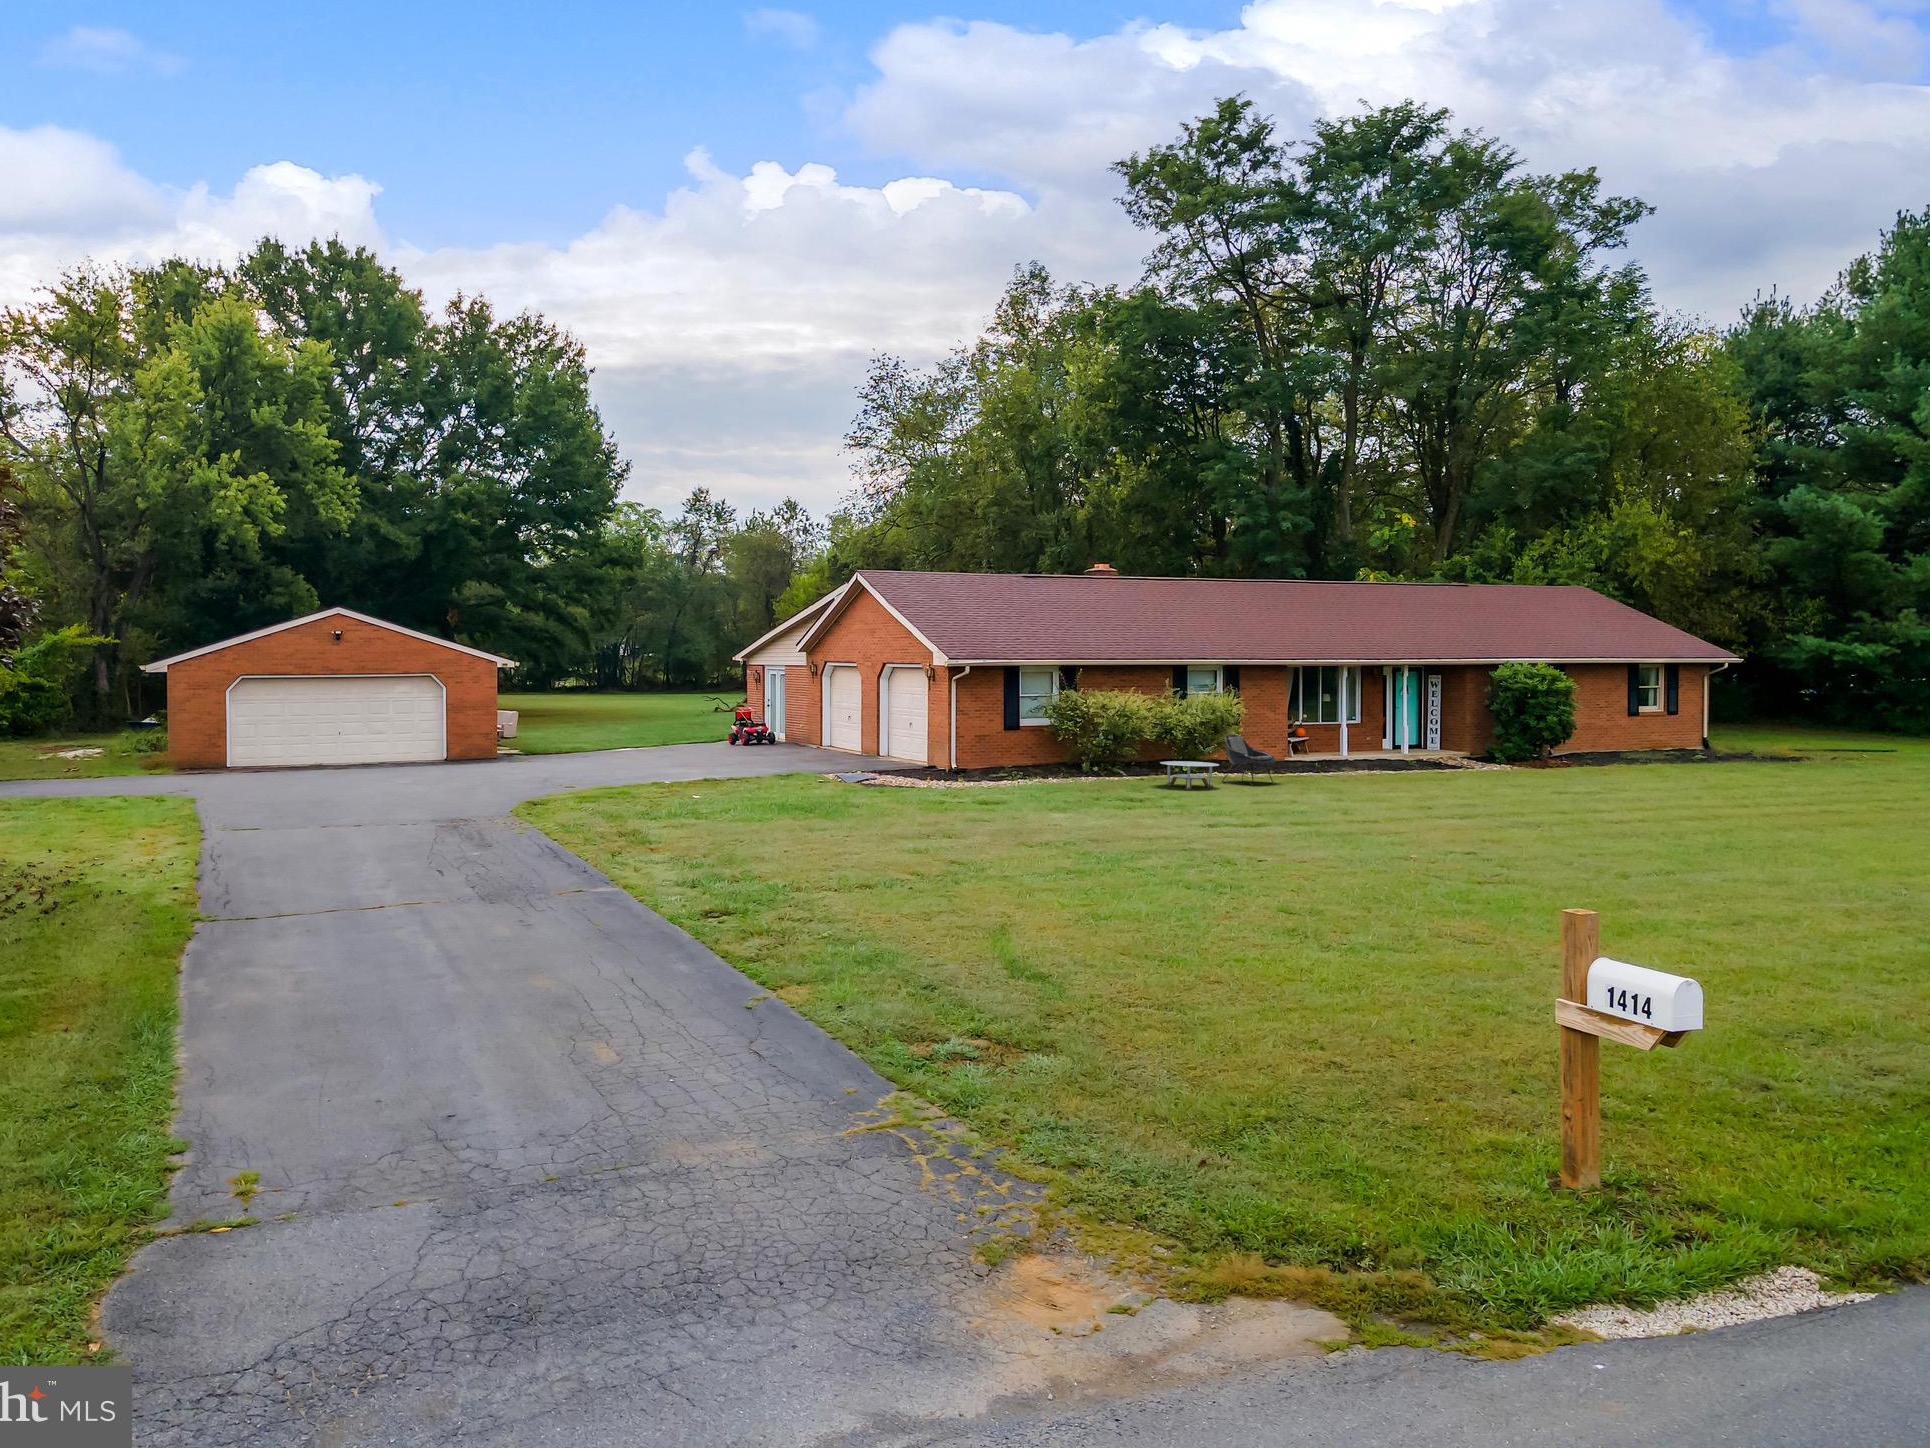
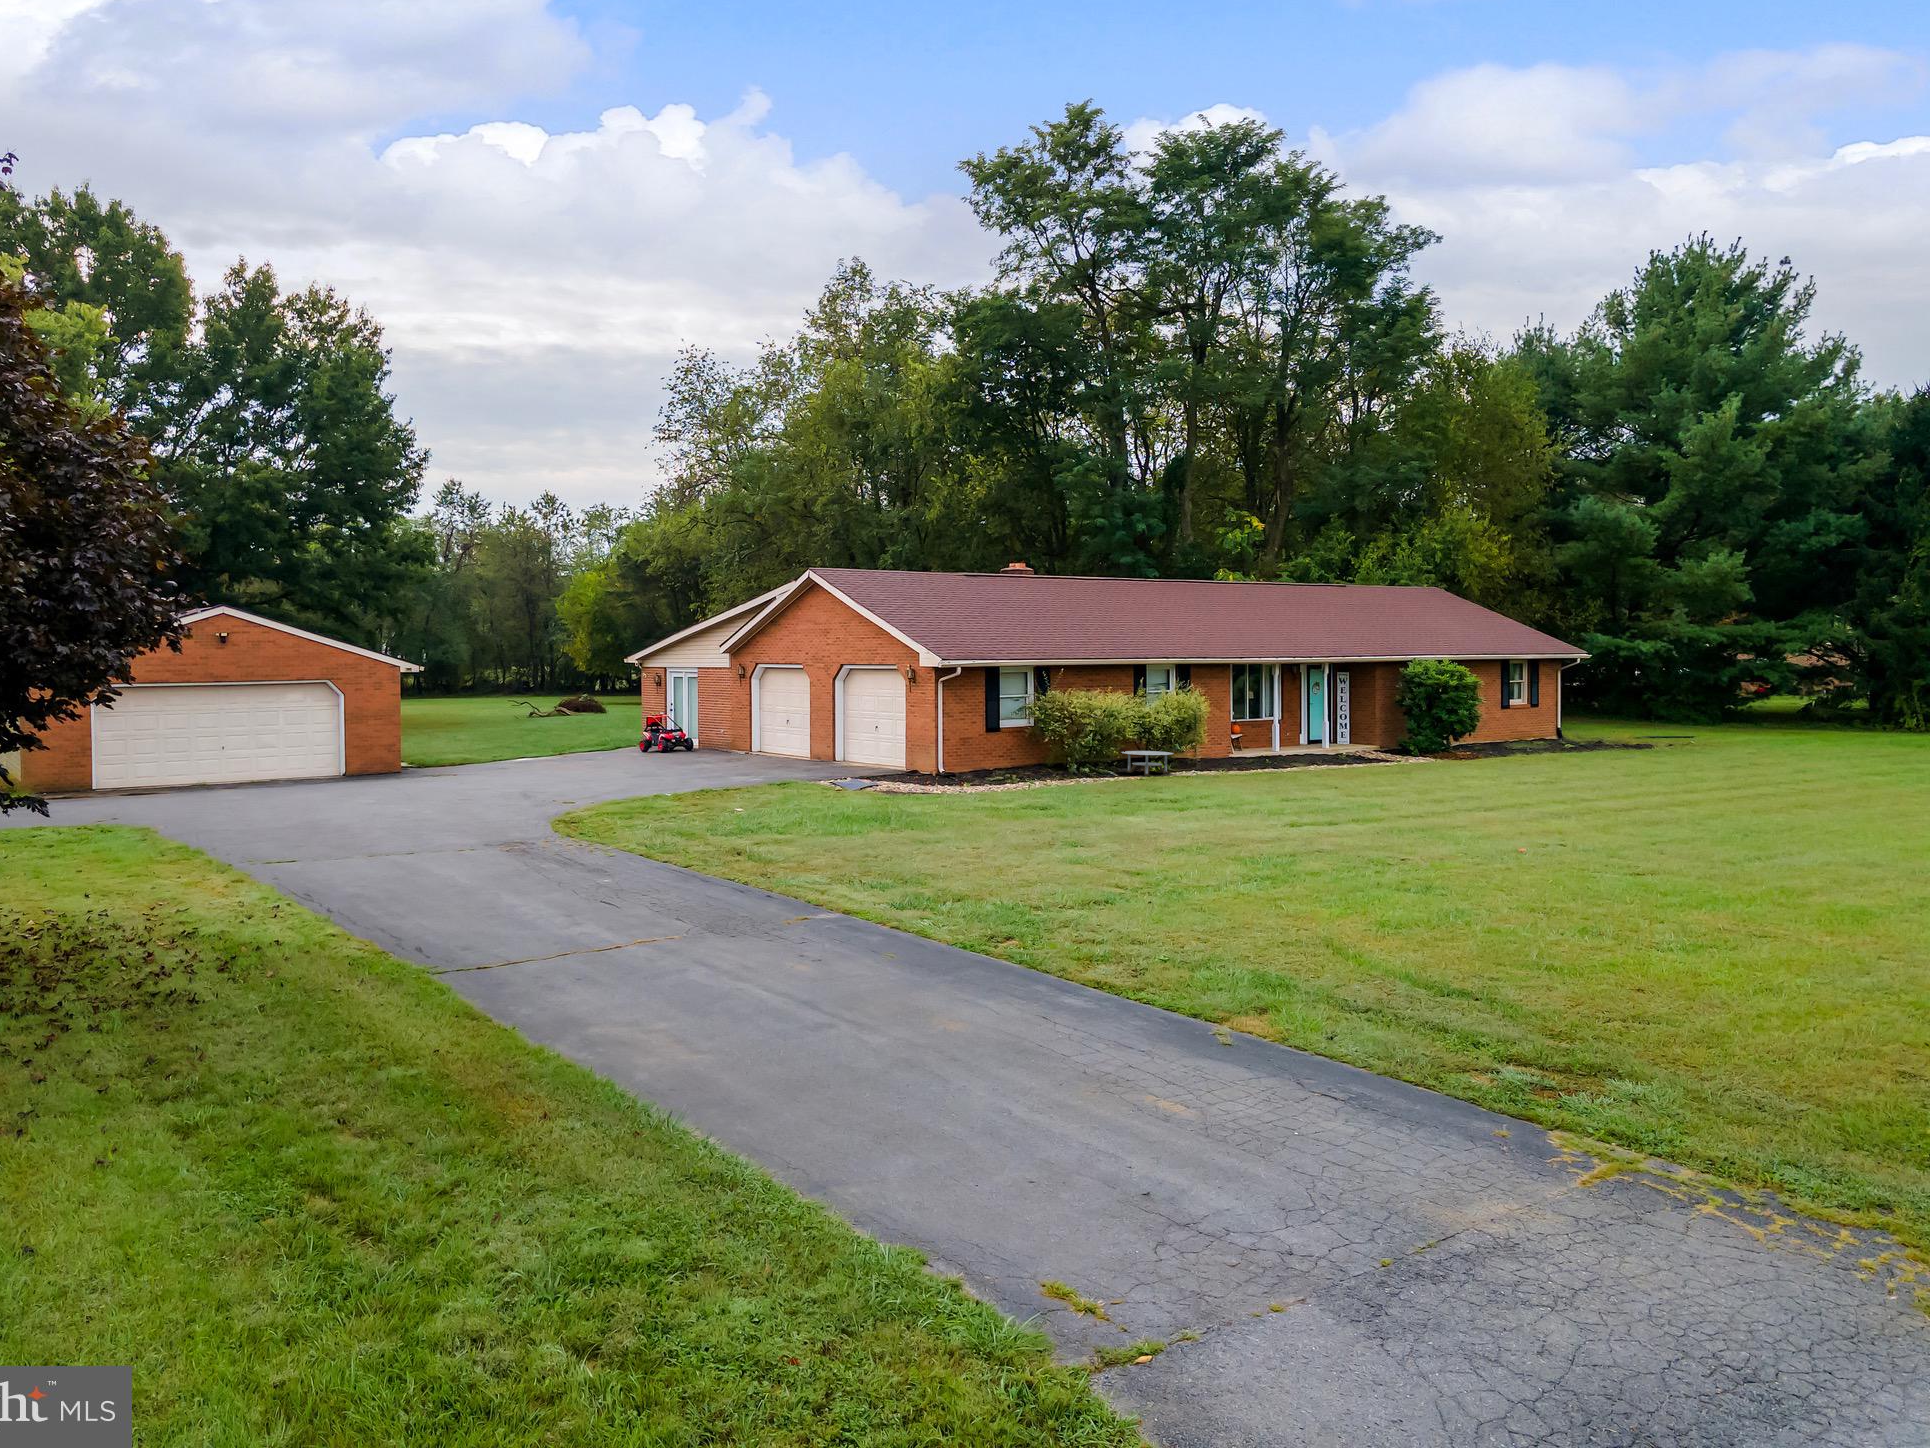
lounge chair: present [1222,734,1276,786] -> none [1176,727,1222,772]

